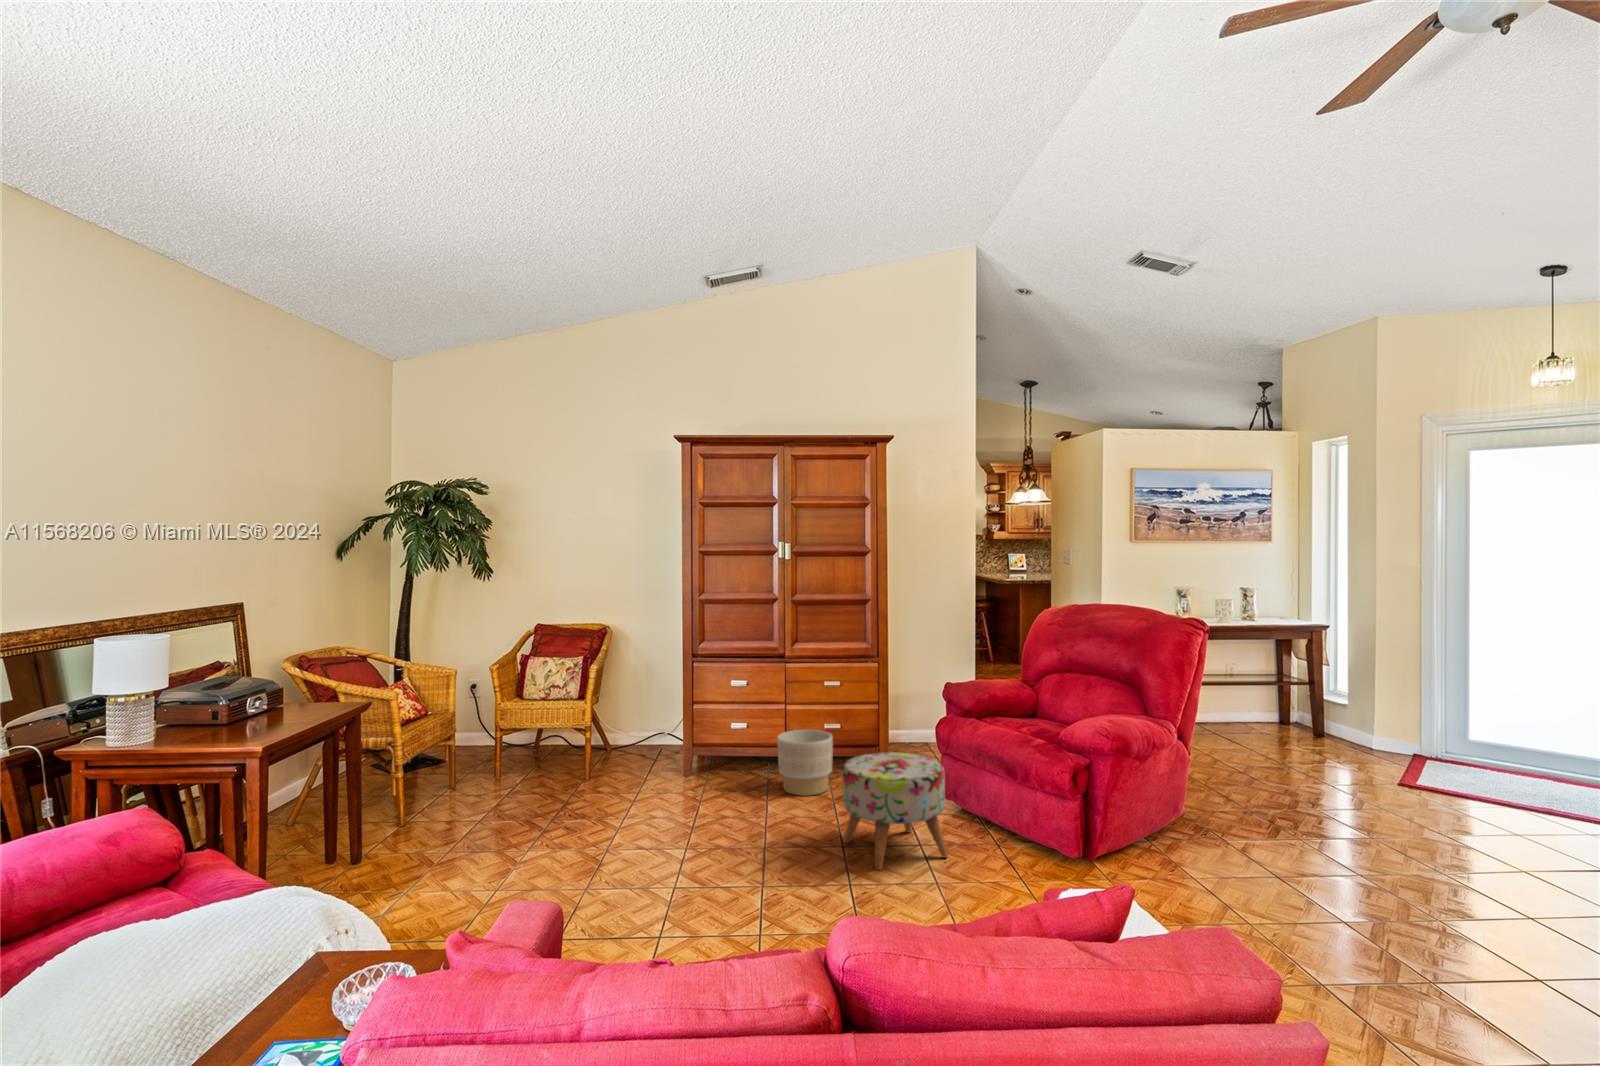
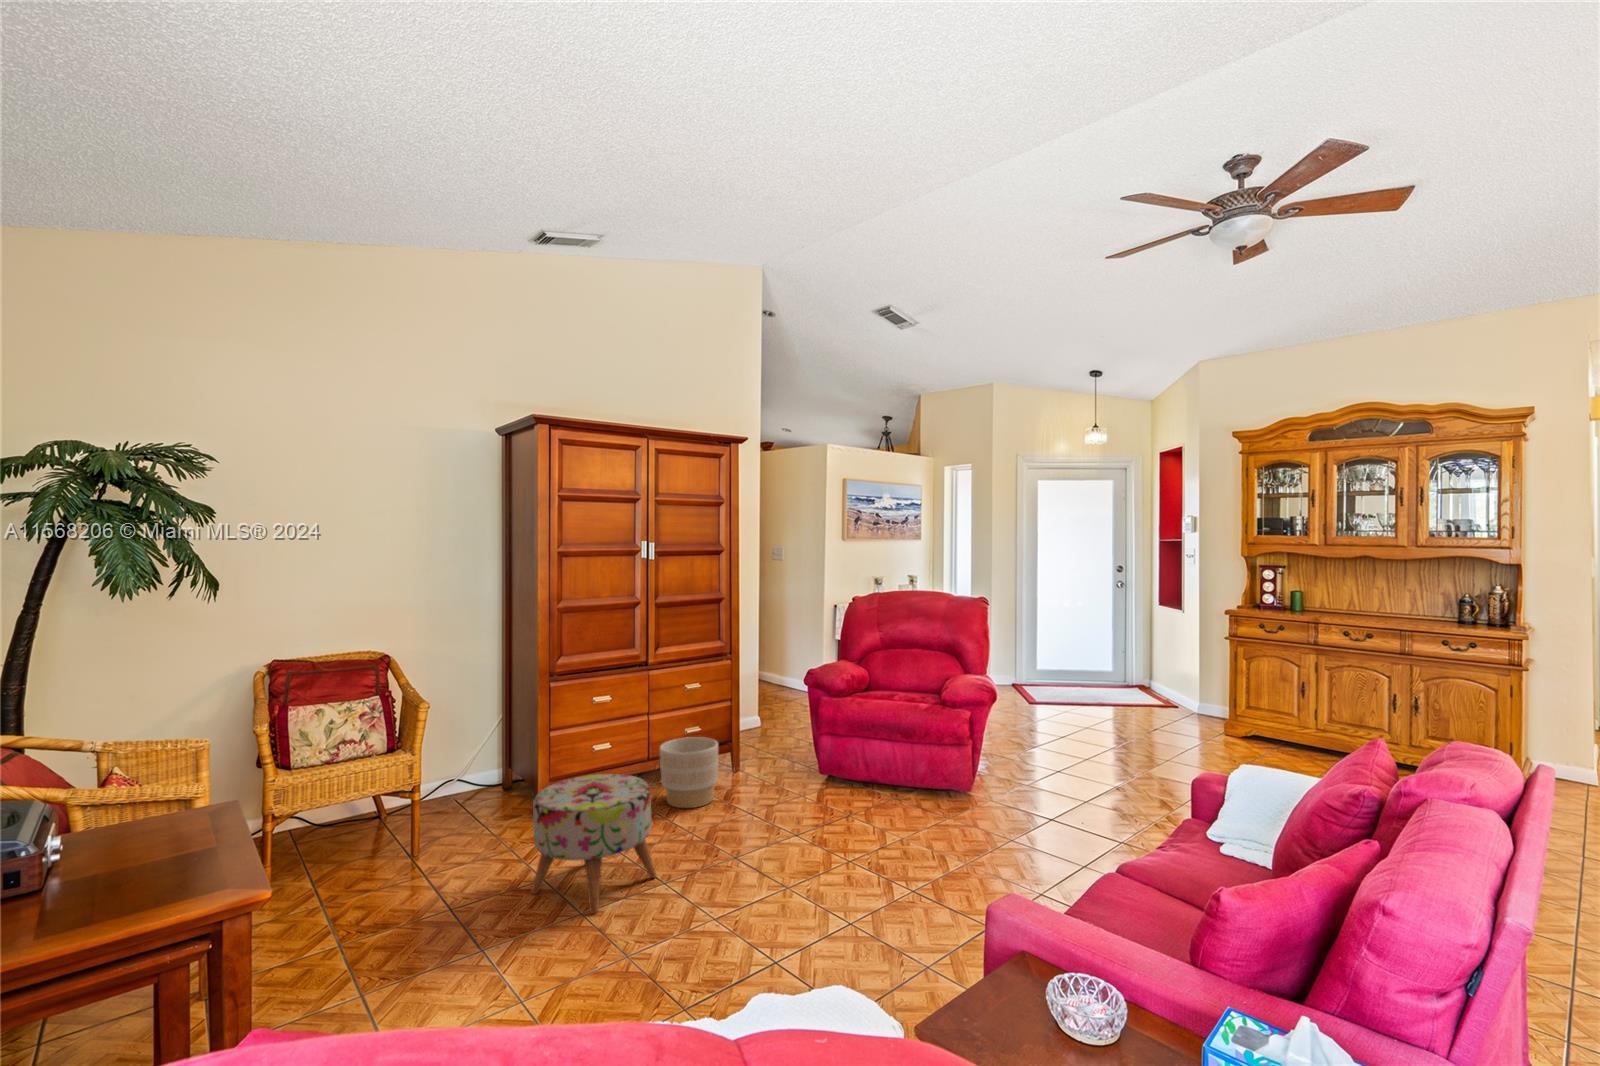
ottoman: present [842,752,948,870] -> present [531,774,656,914]

